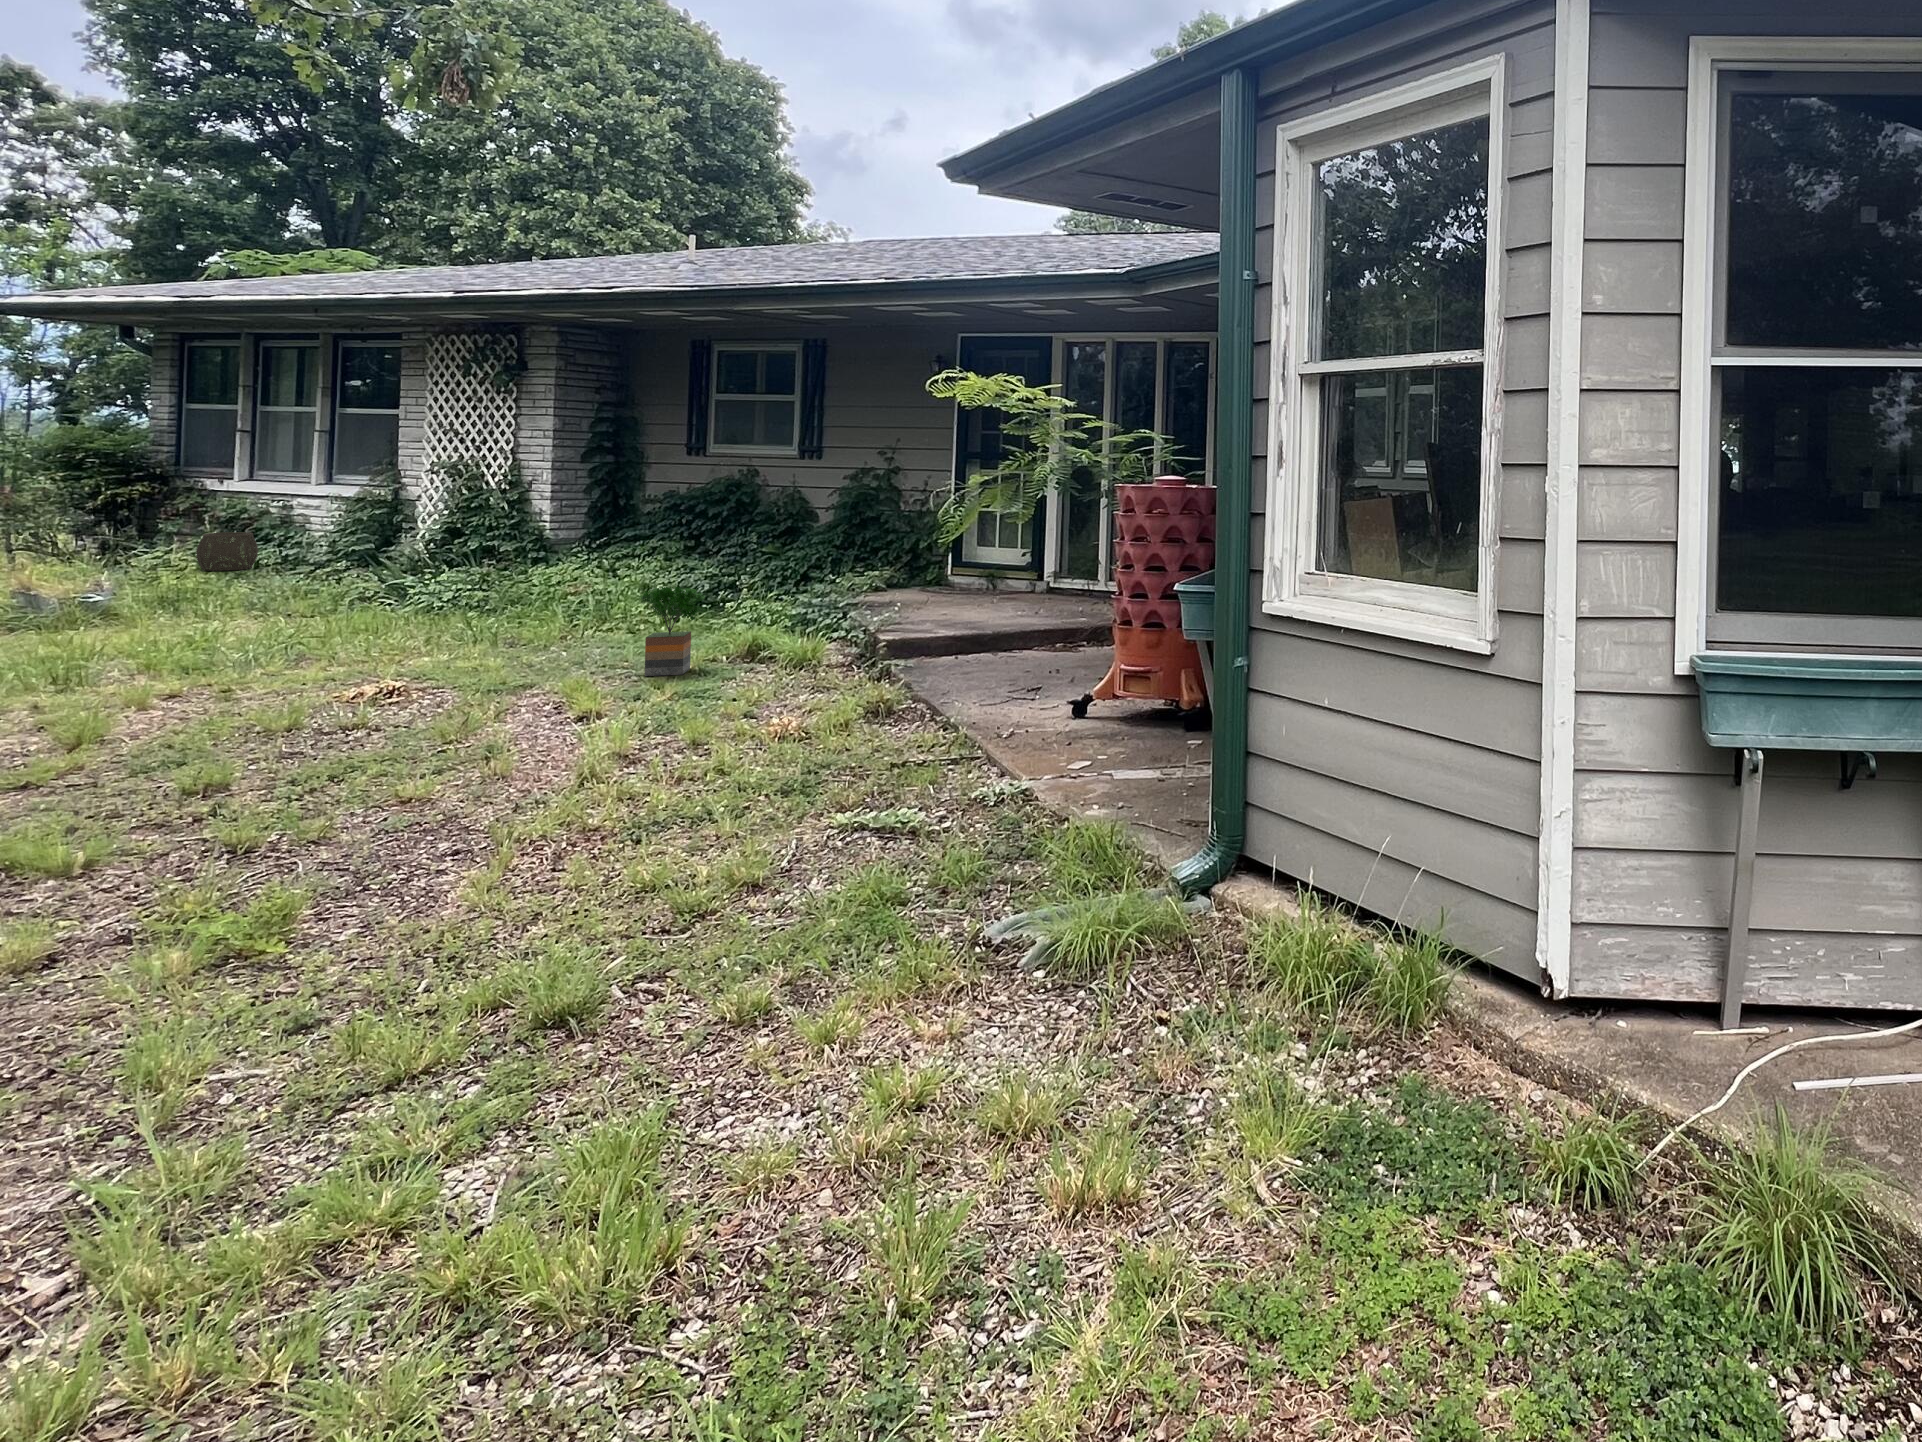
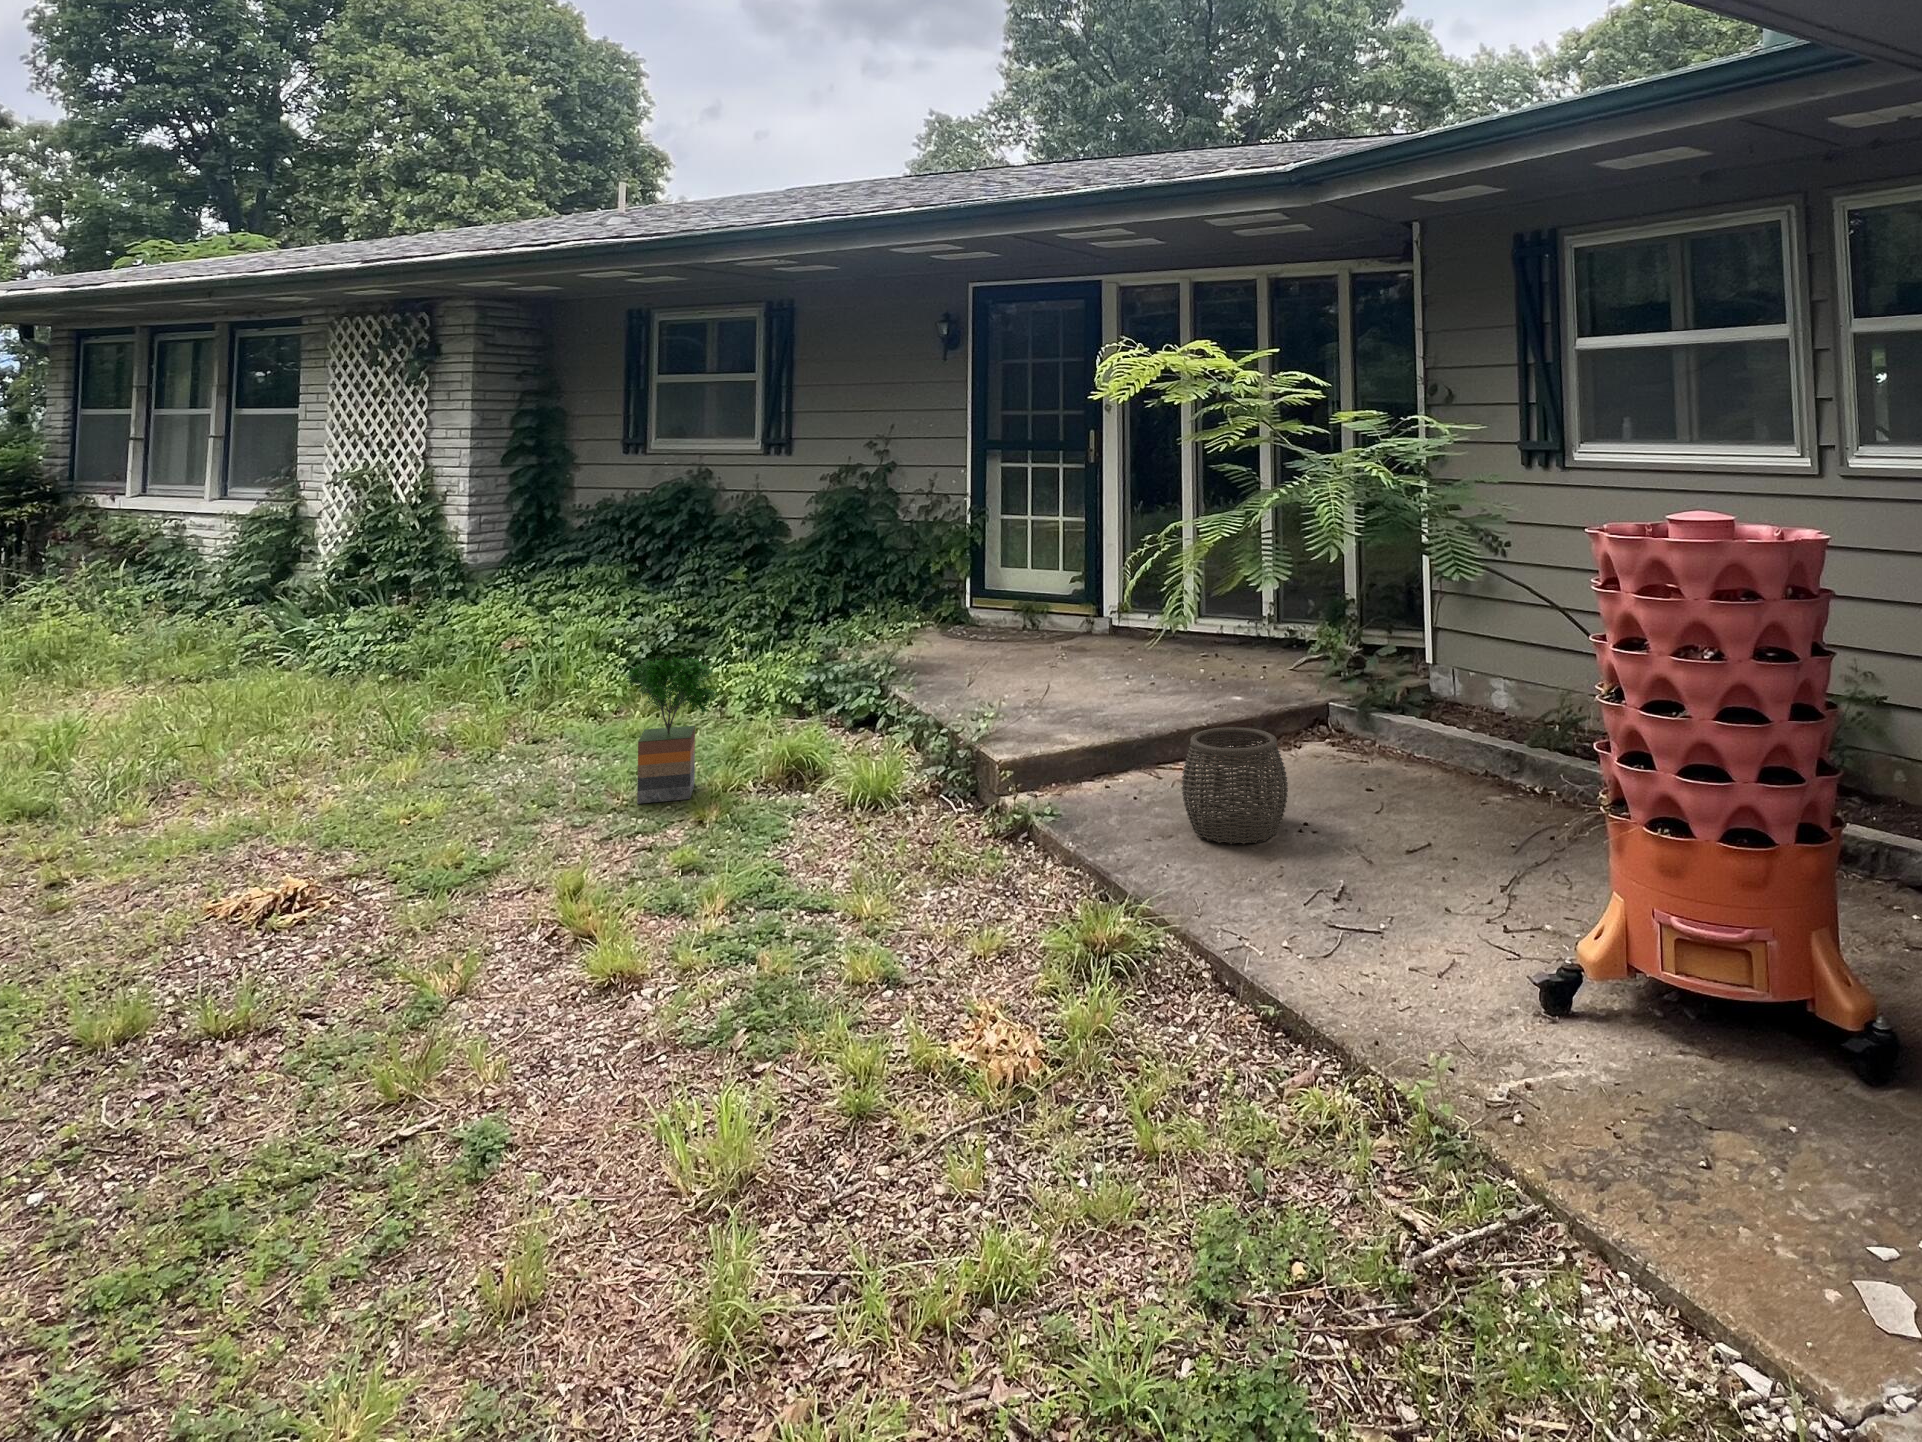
woven basket: present [196,532,259,571] -> present [1181,727,1288,844]

